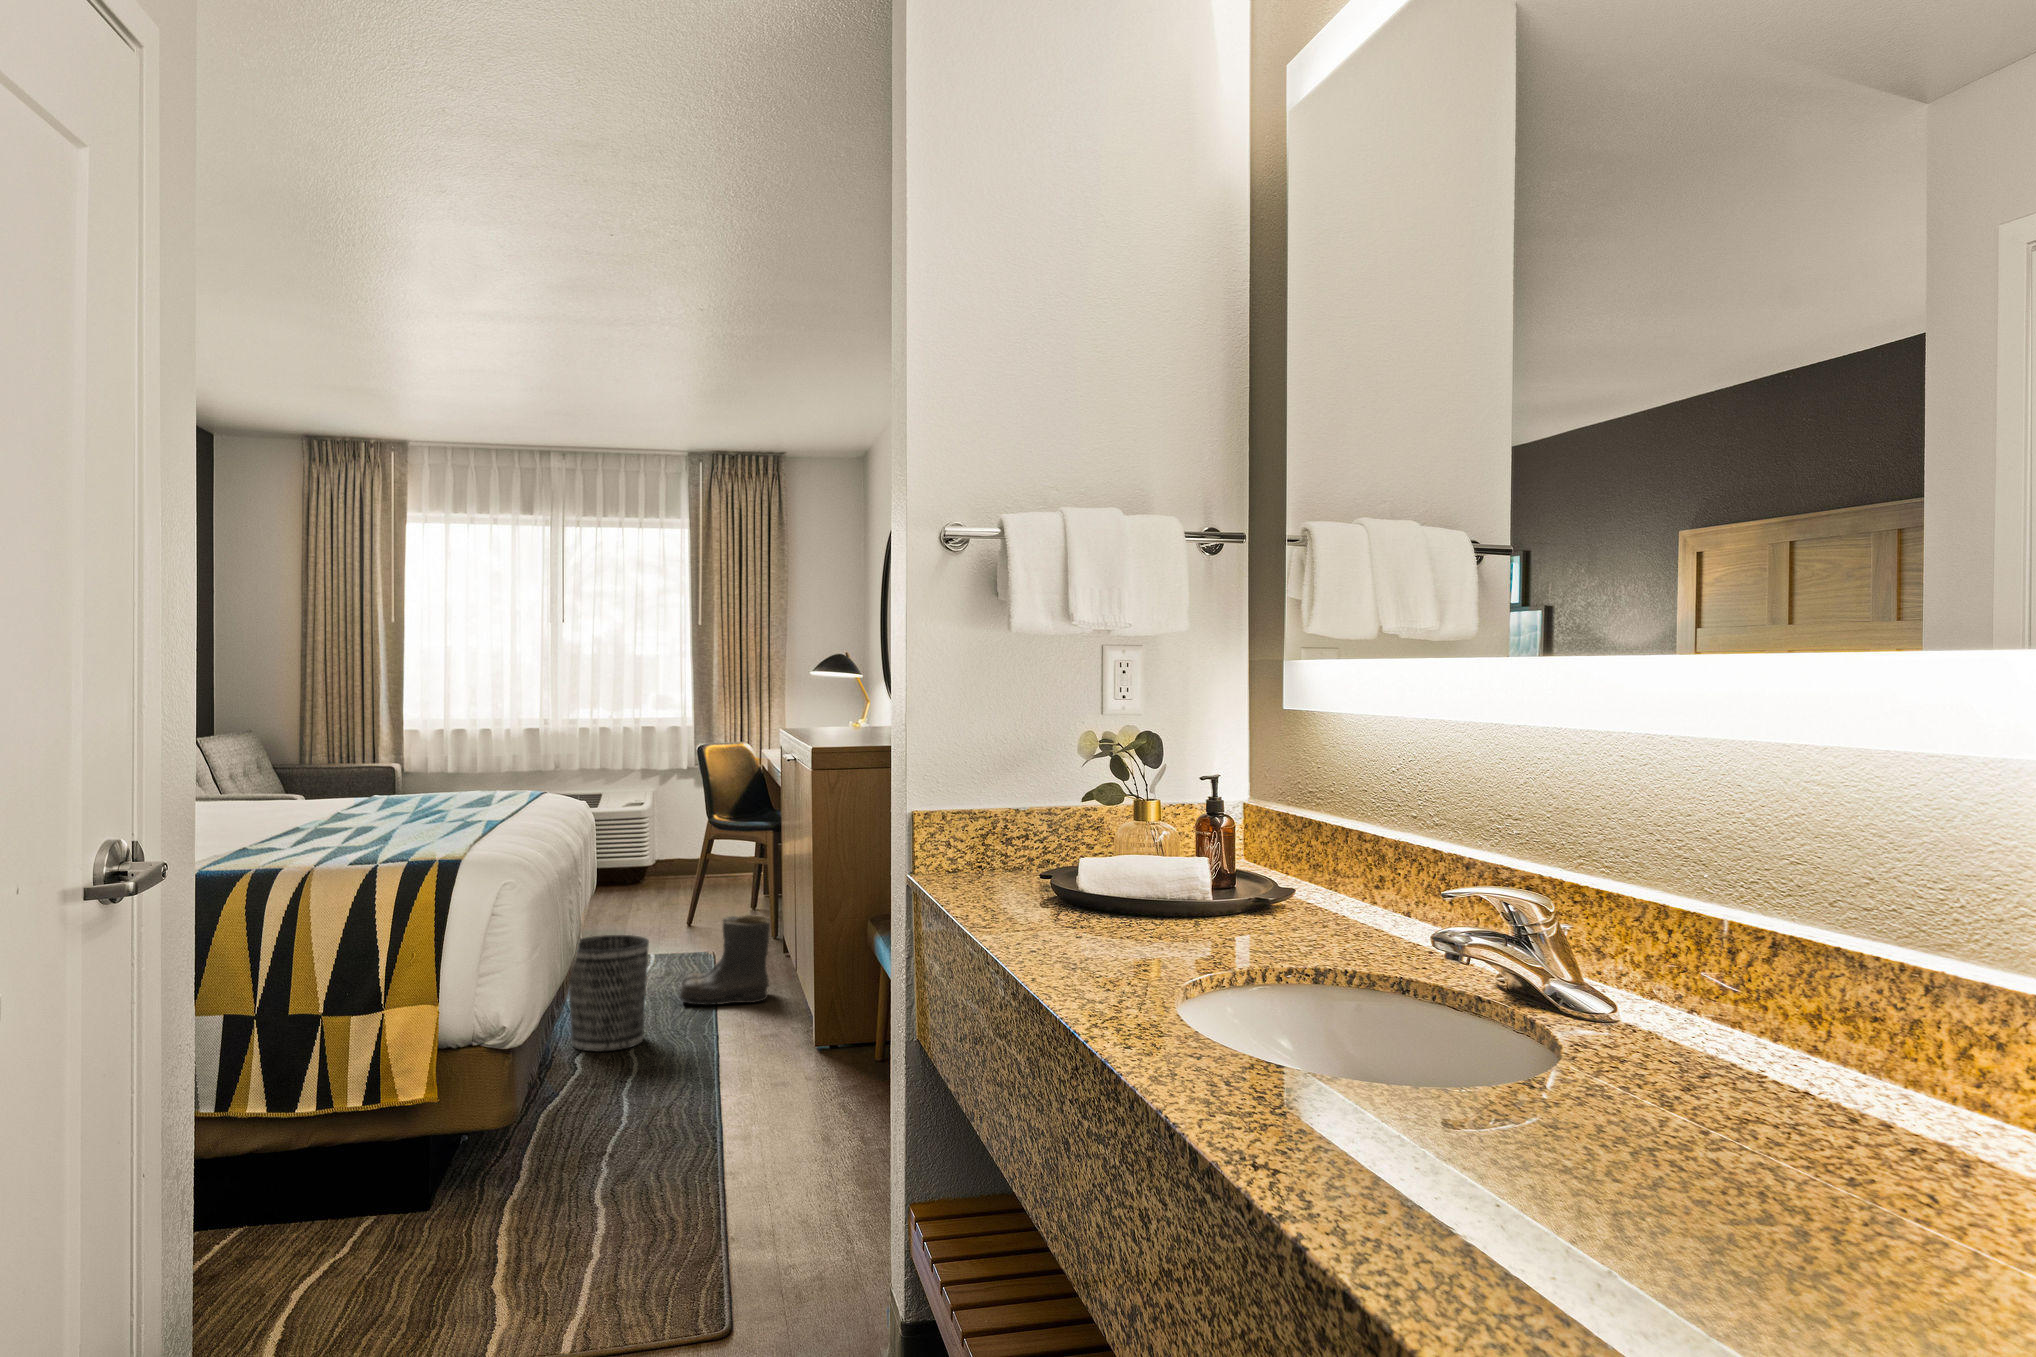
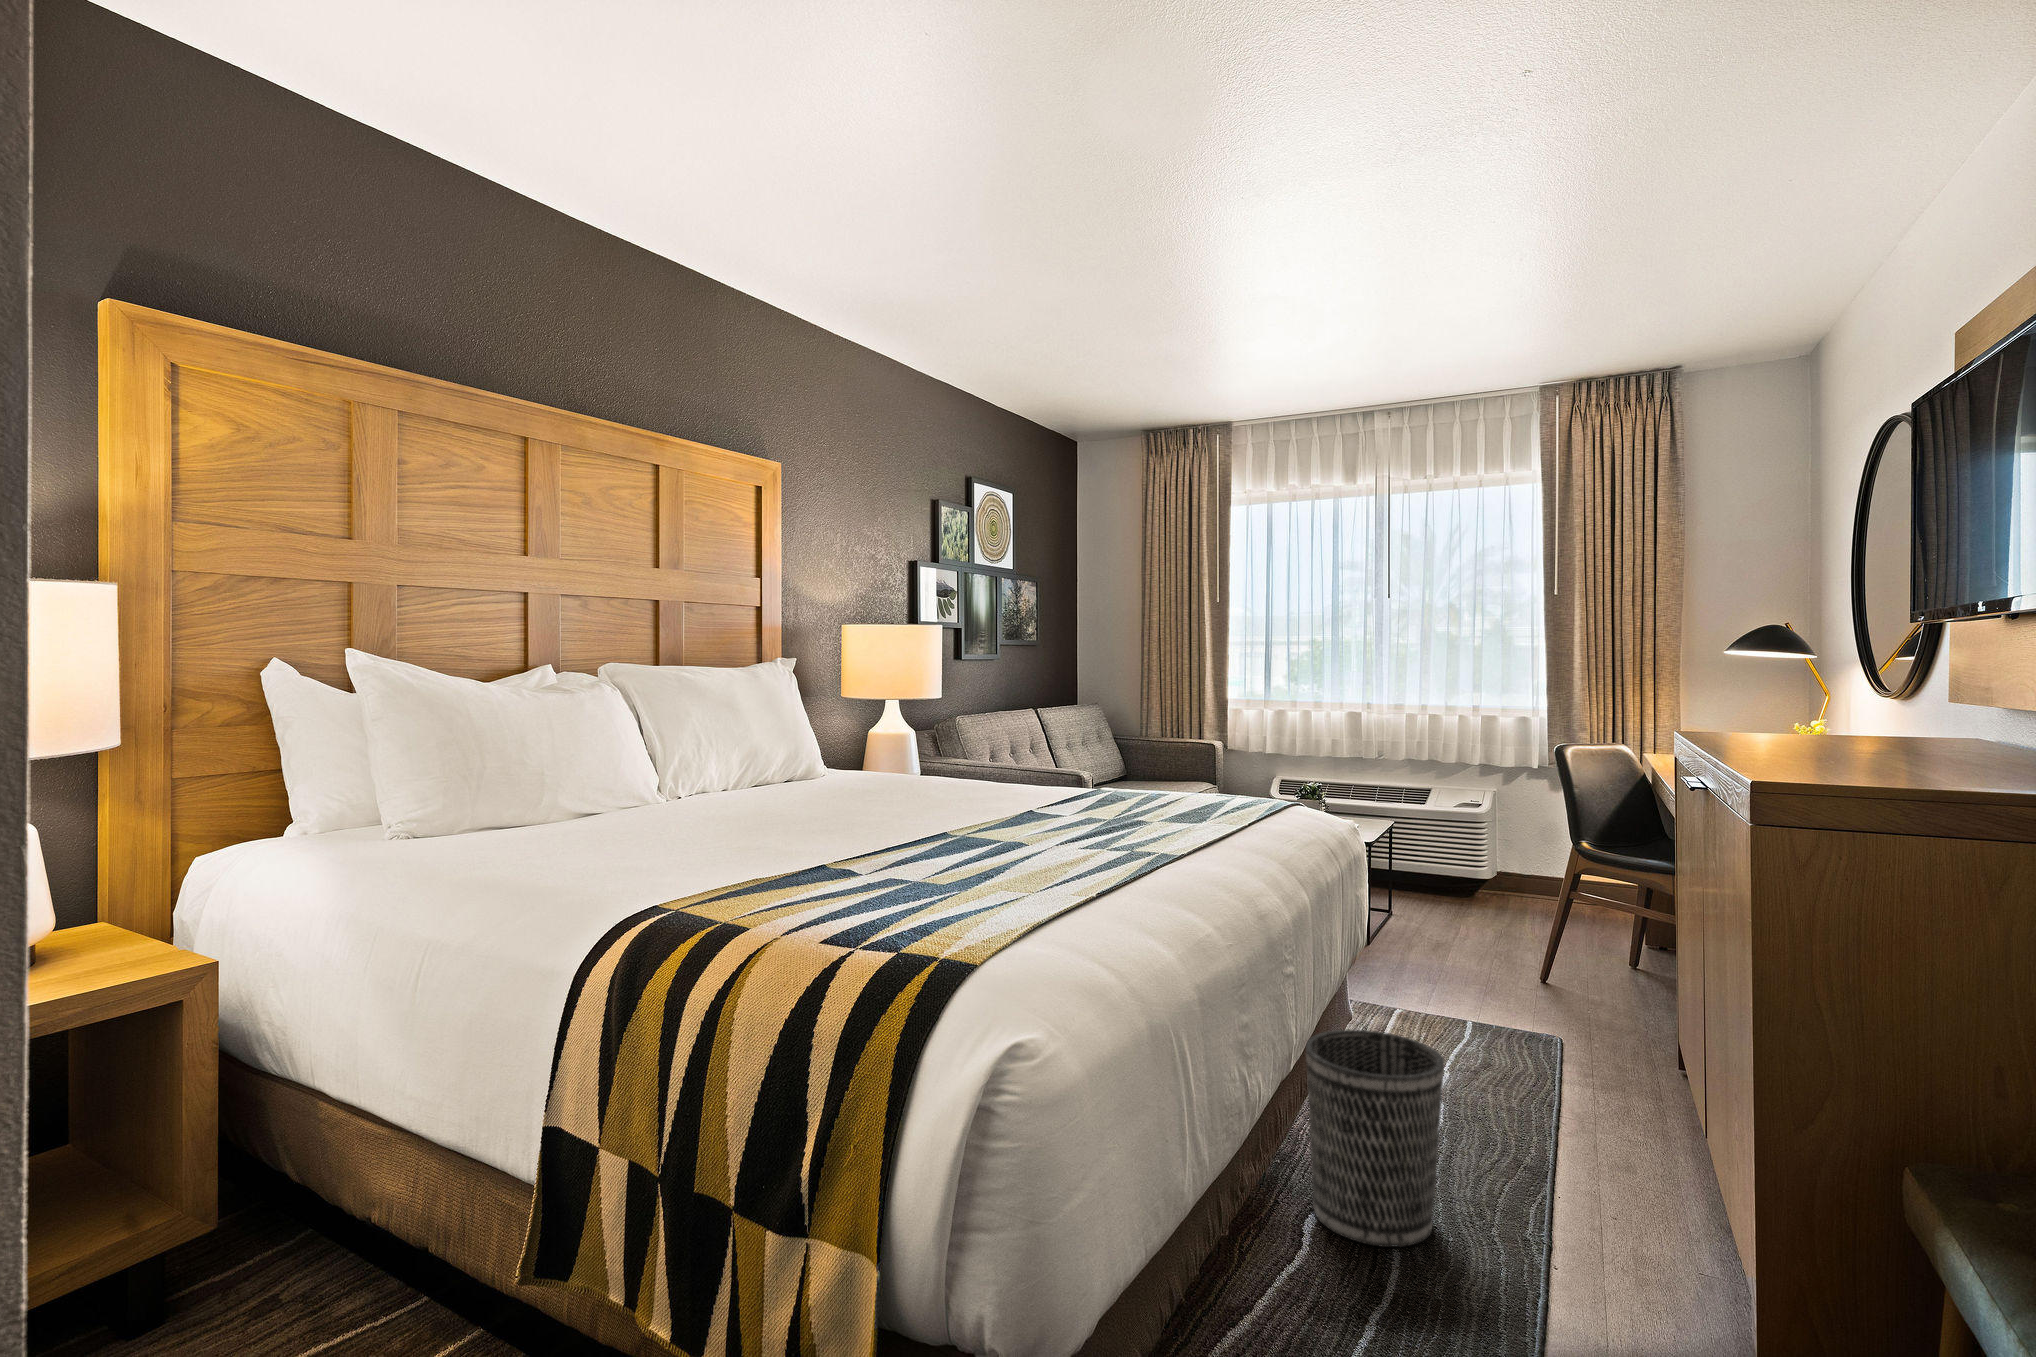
boots: present [680,915,770,1005] -> none [1504,1016,1675,1182]

